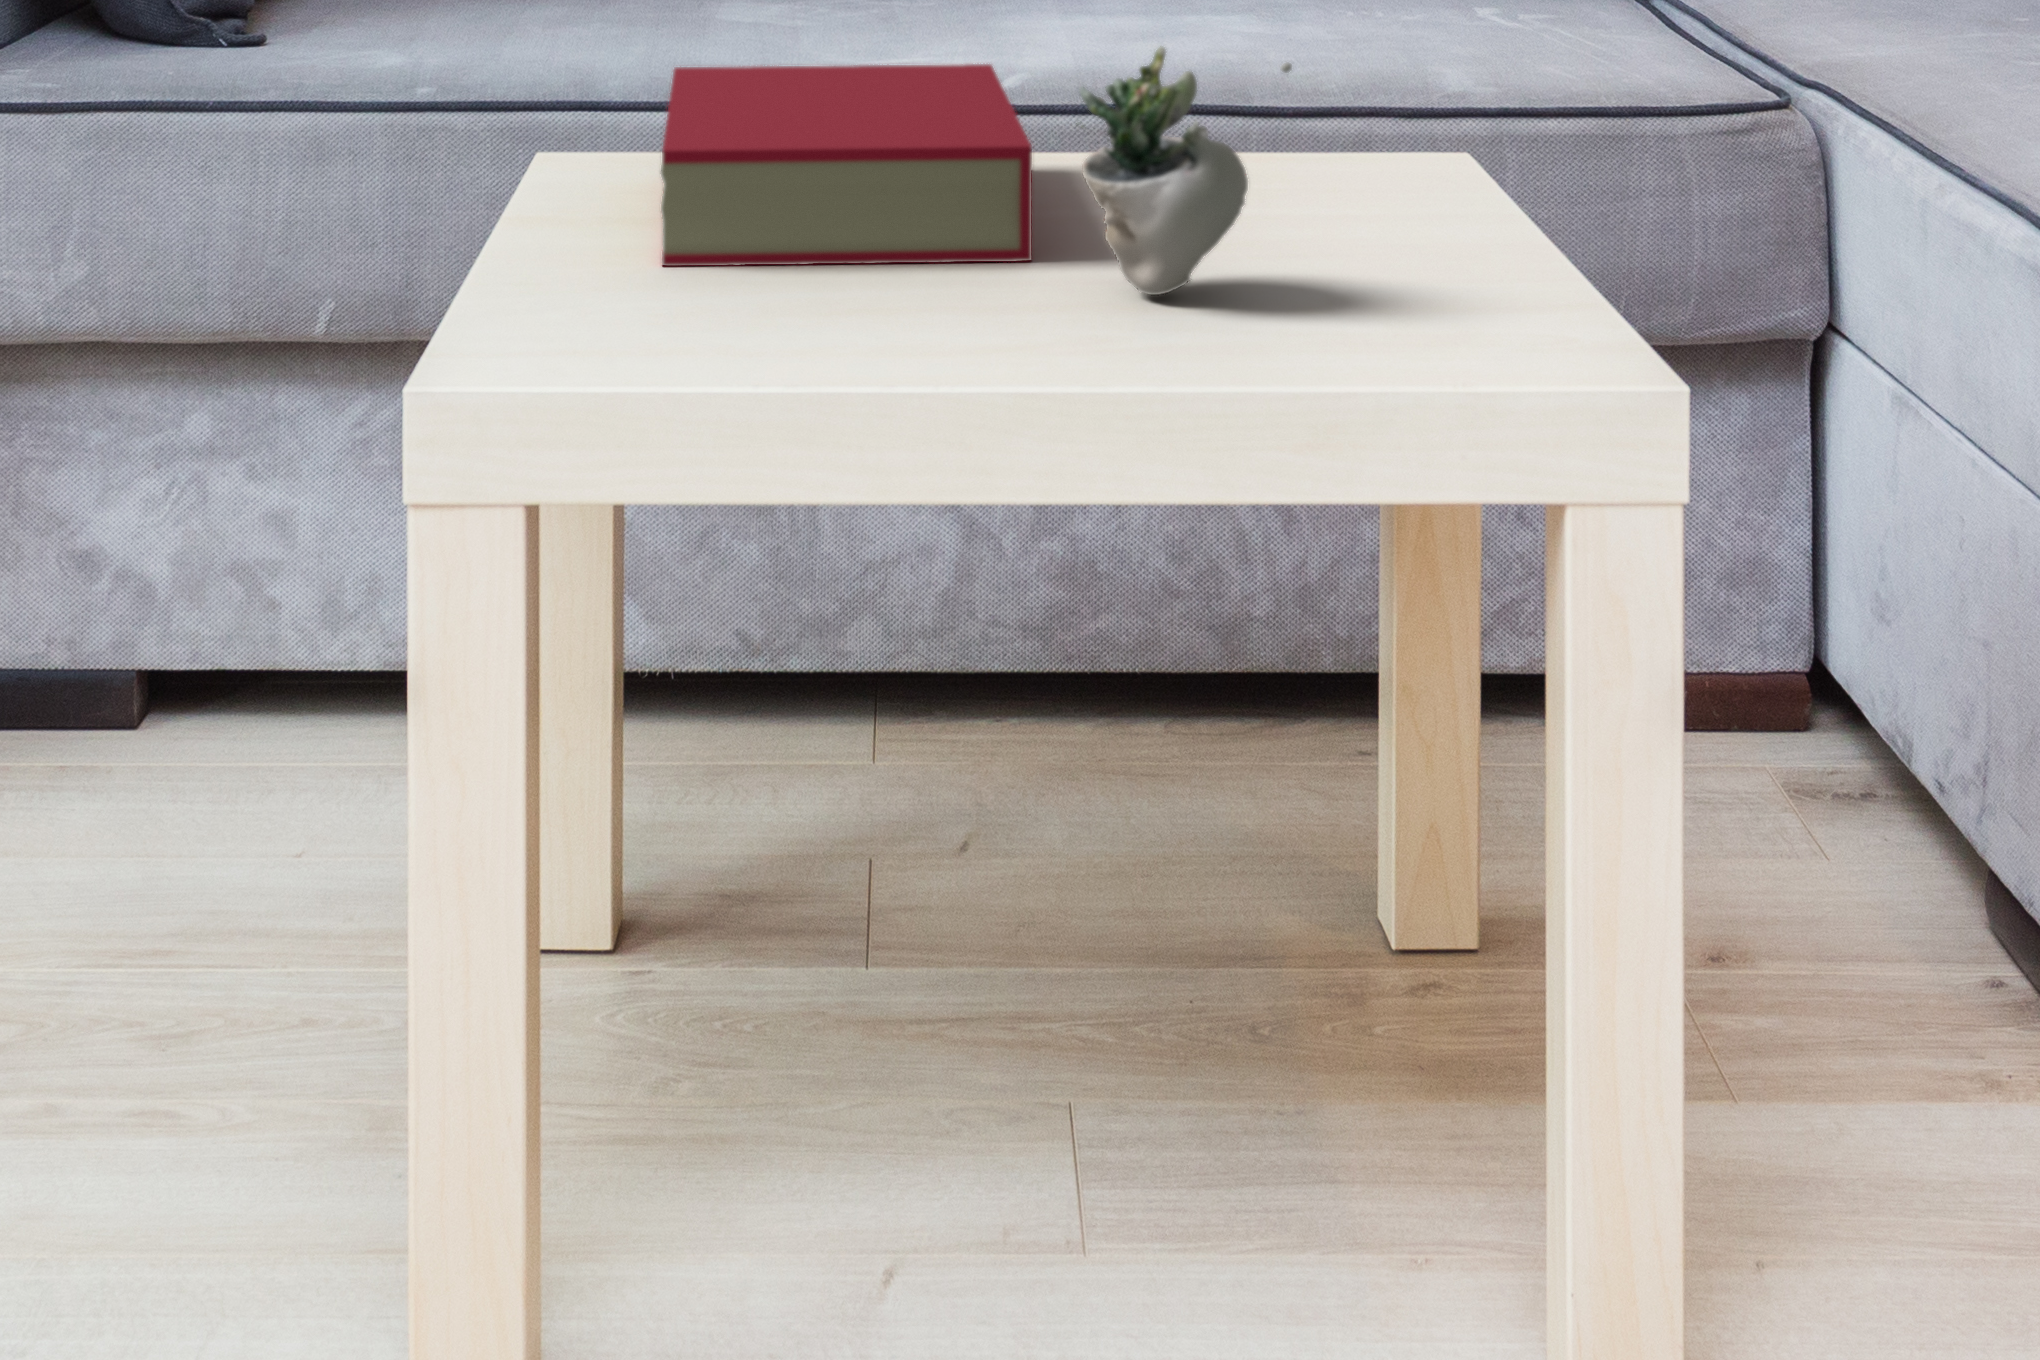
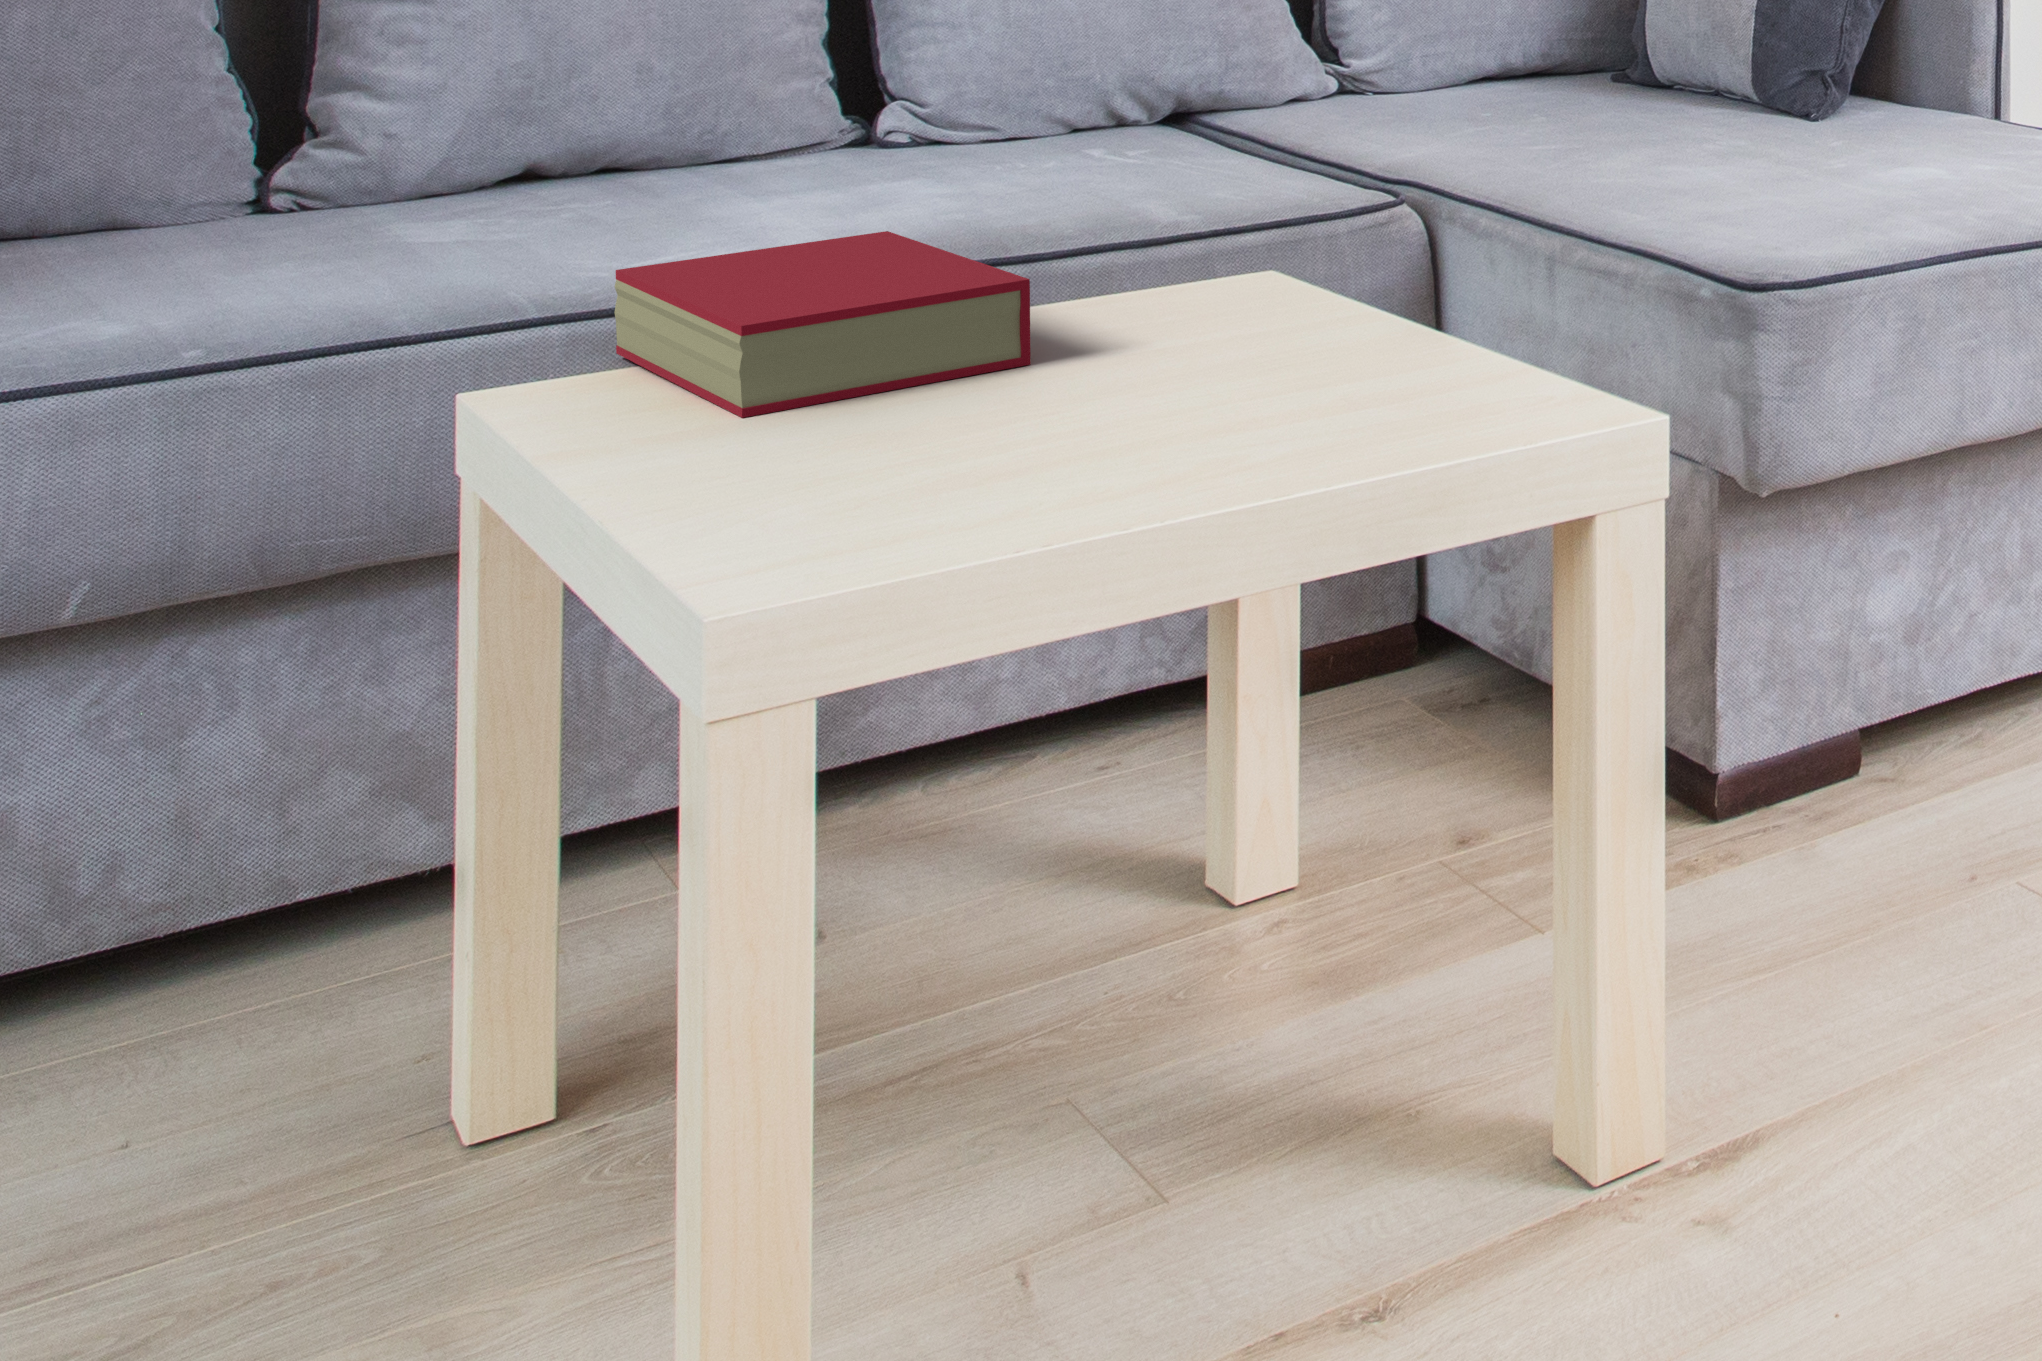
succulent plant: present [1080,47,1292,295] -> none [1096,186,1297,367]

